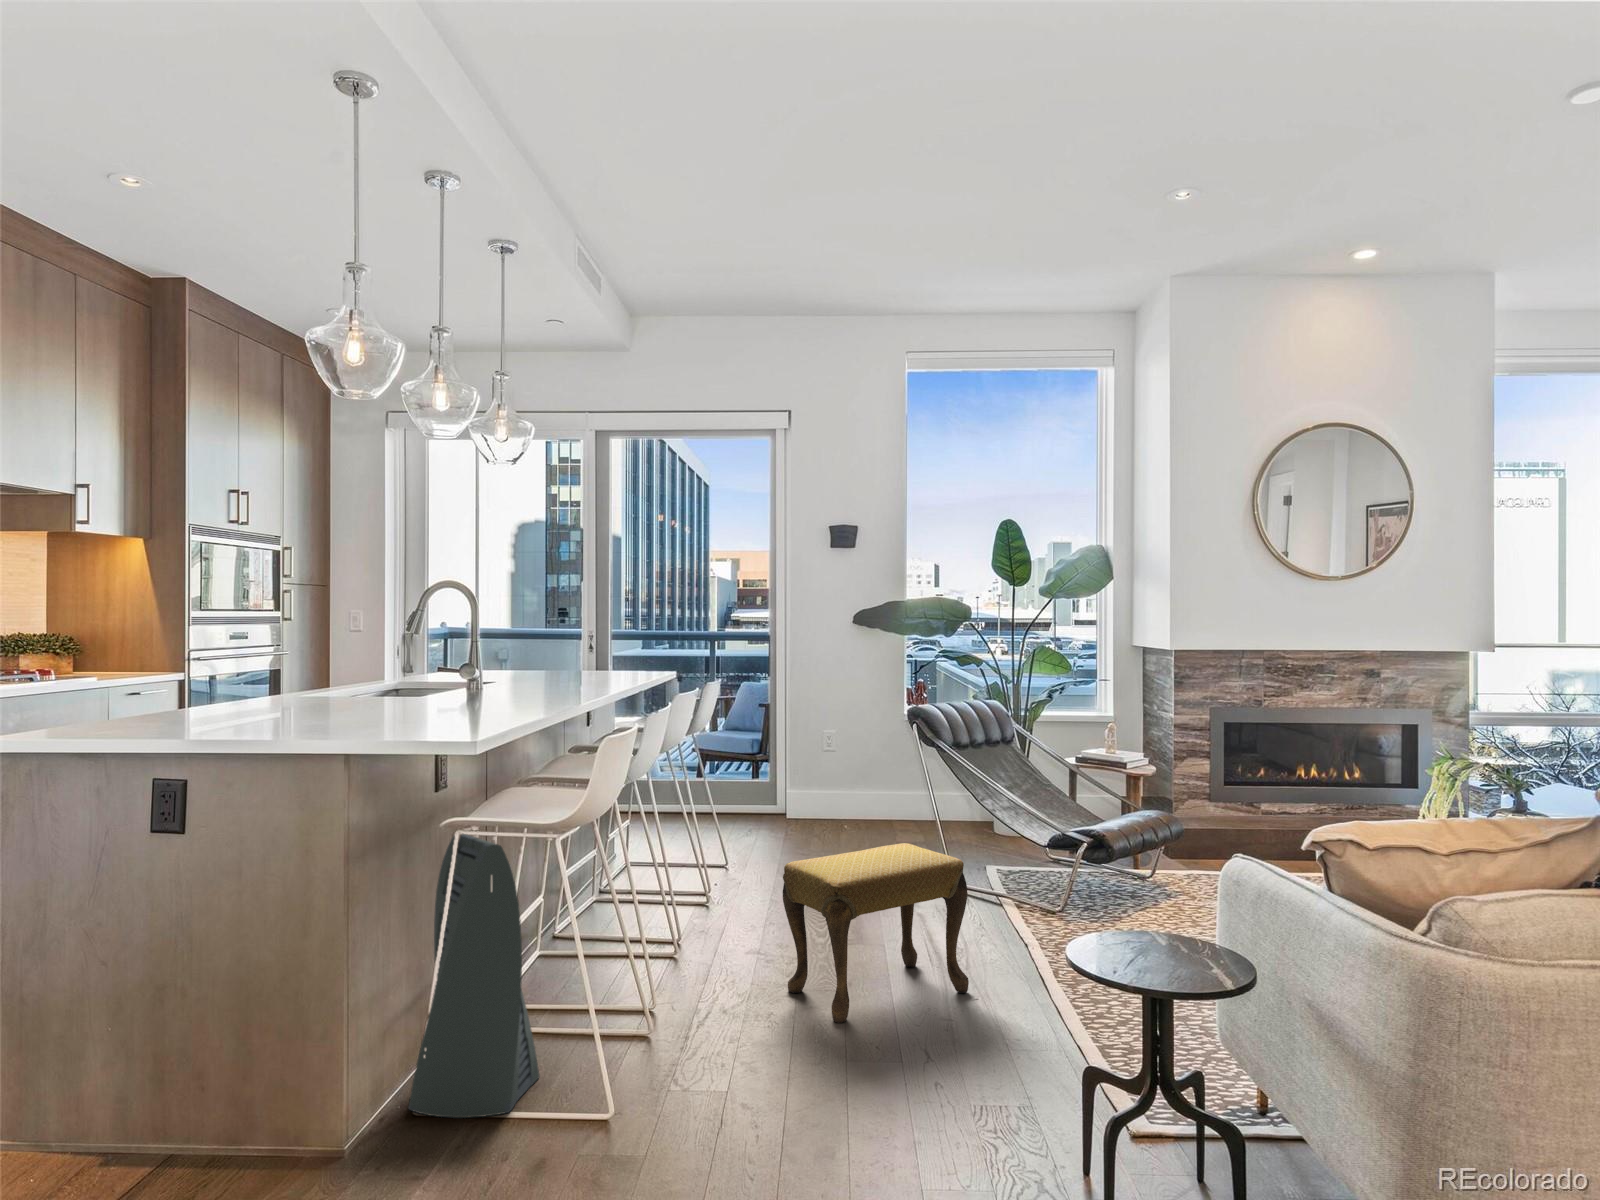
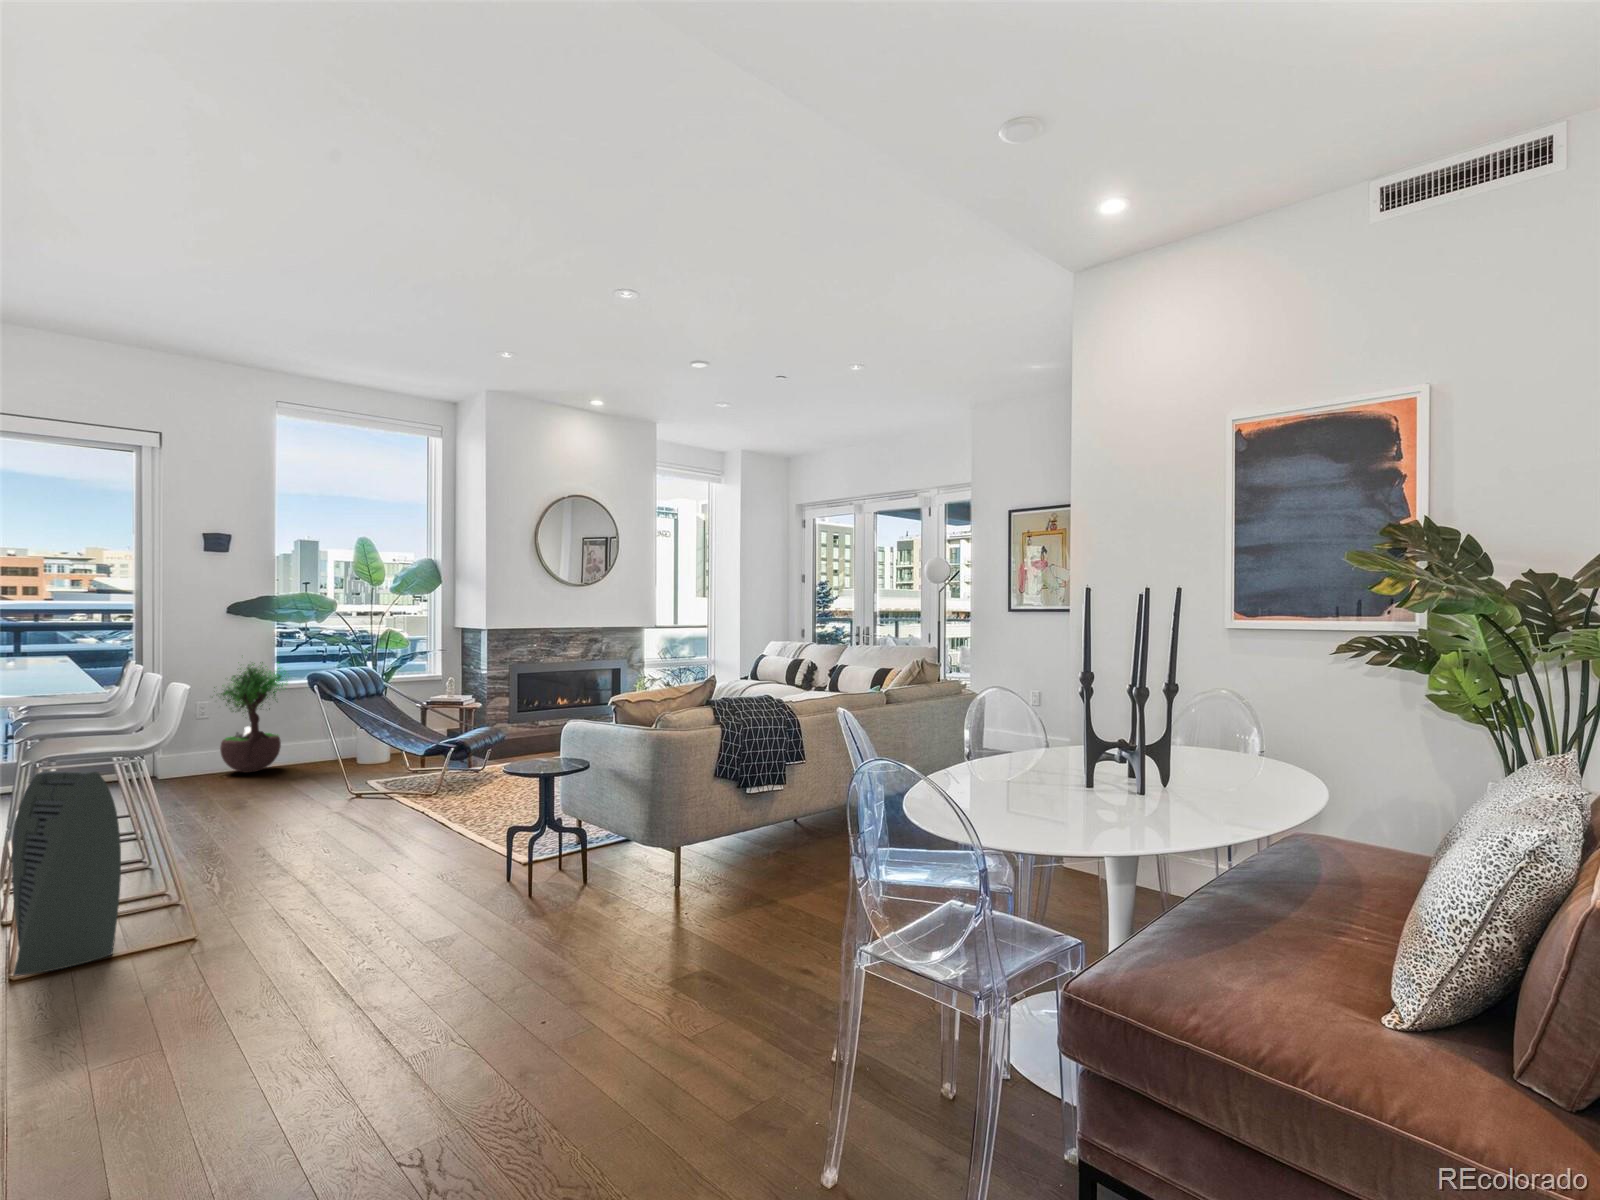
potted tree: none [822,676,912,827] -> present [214,662,286,773]
footstool: present [783,843,969,1023] -> none [269,756,401,867]

